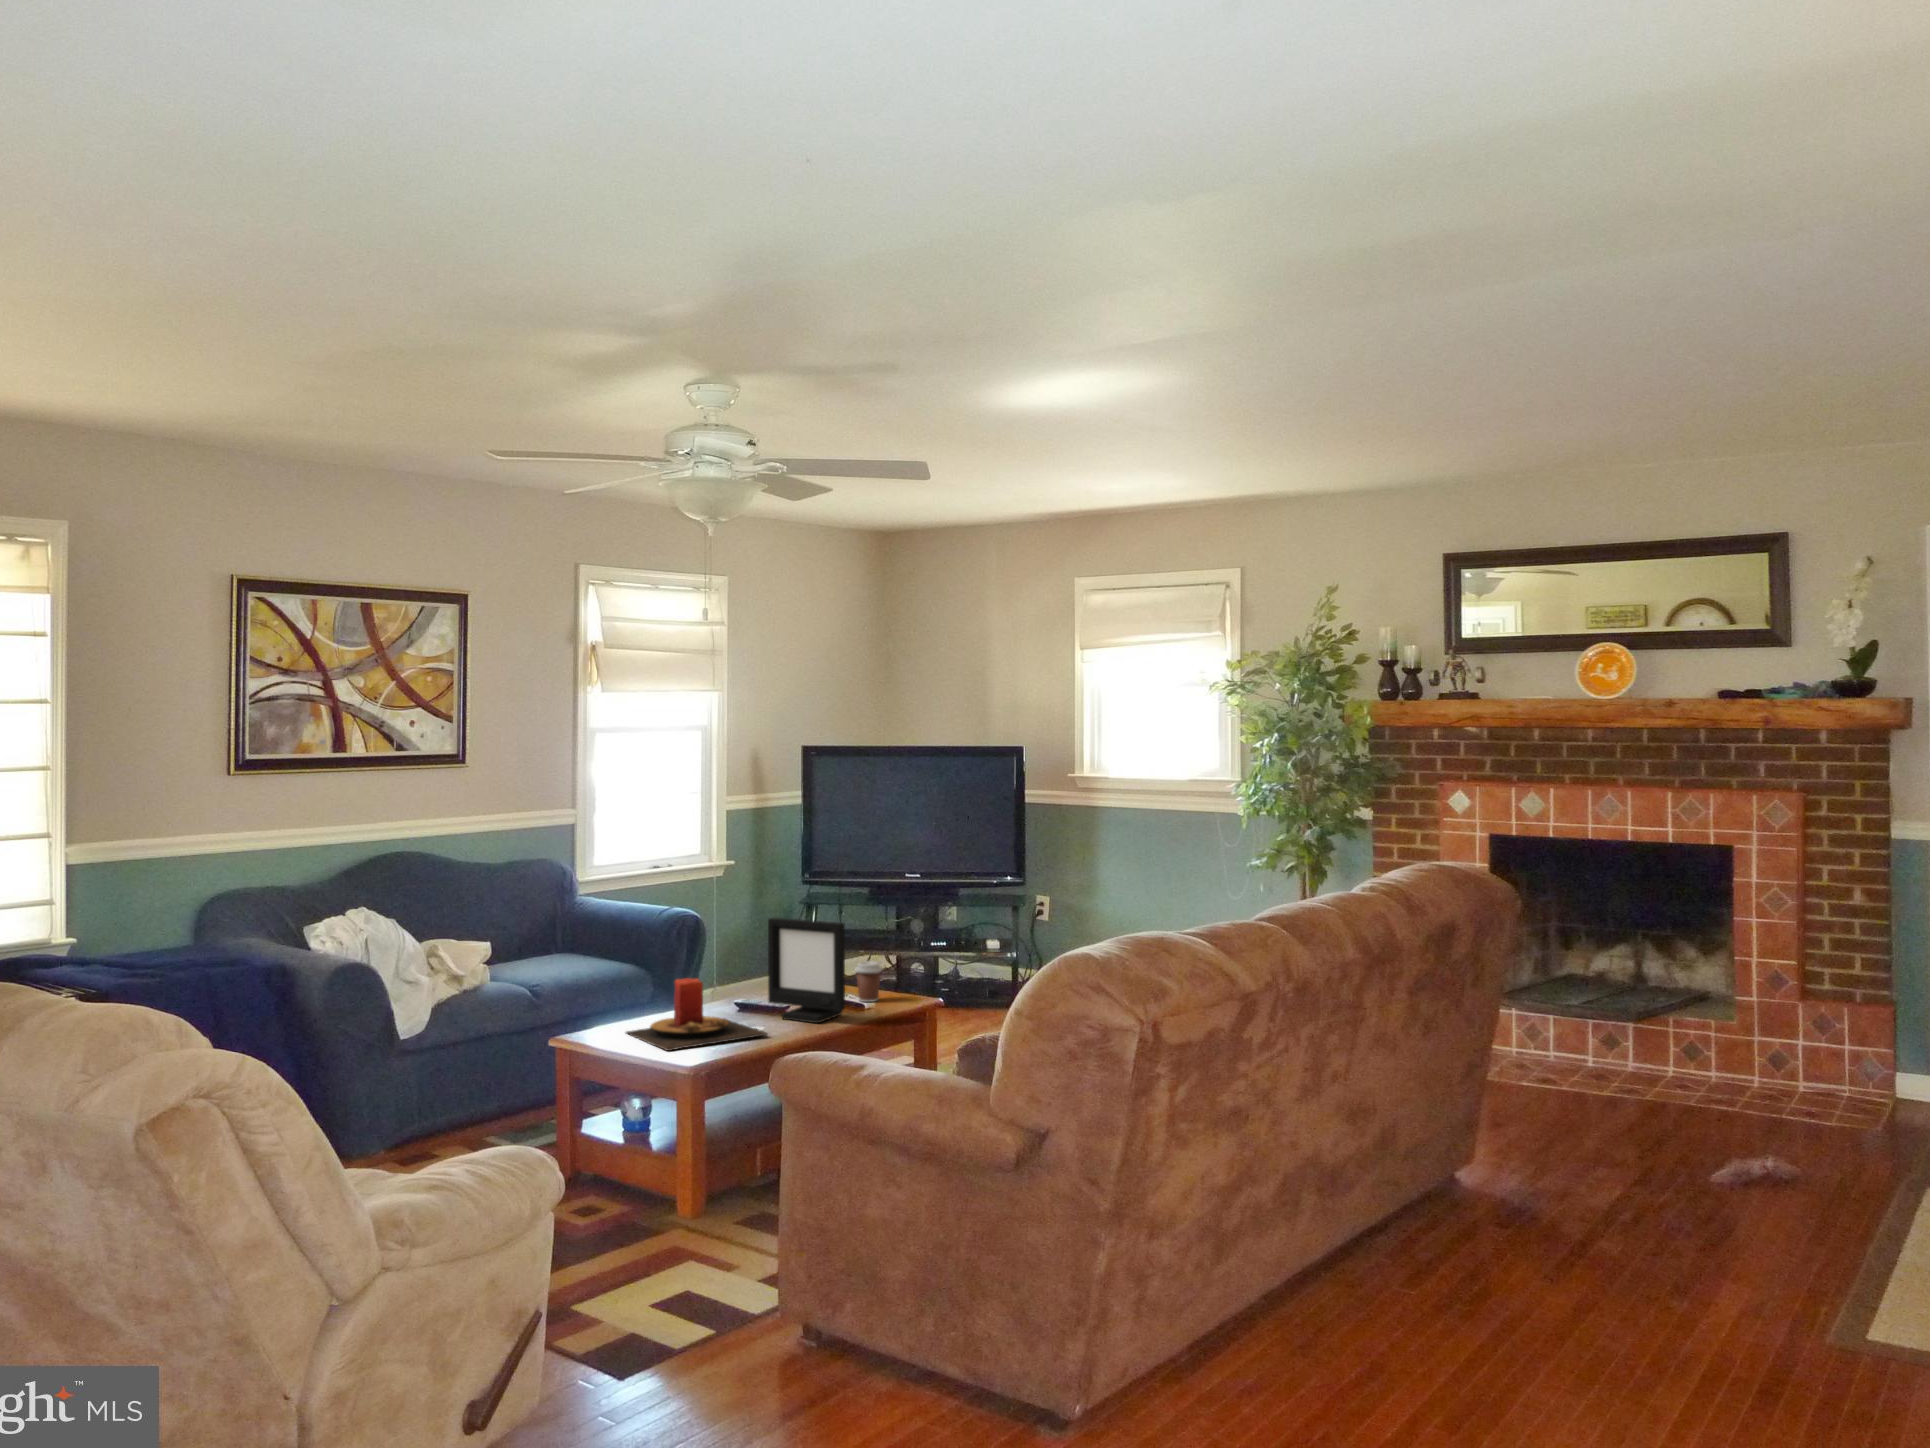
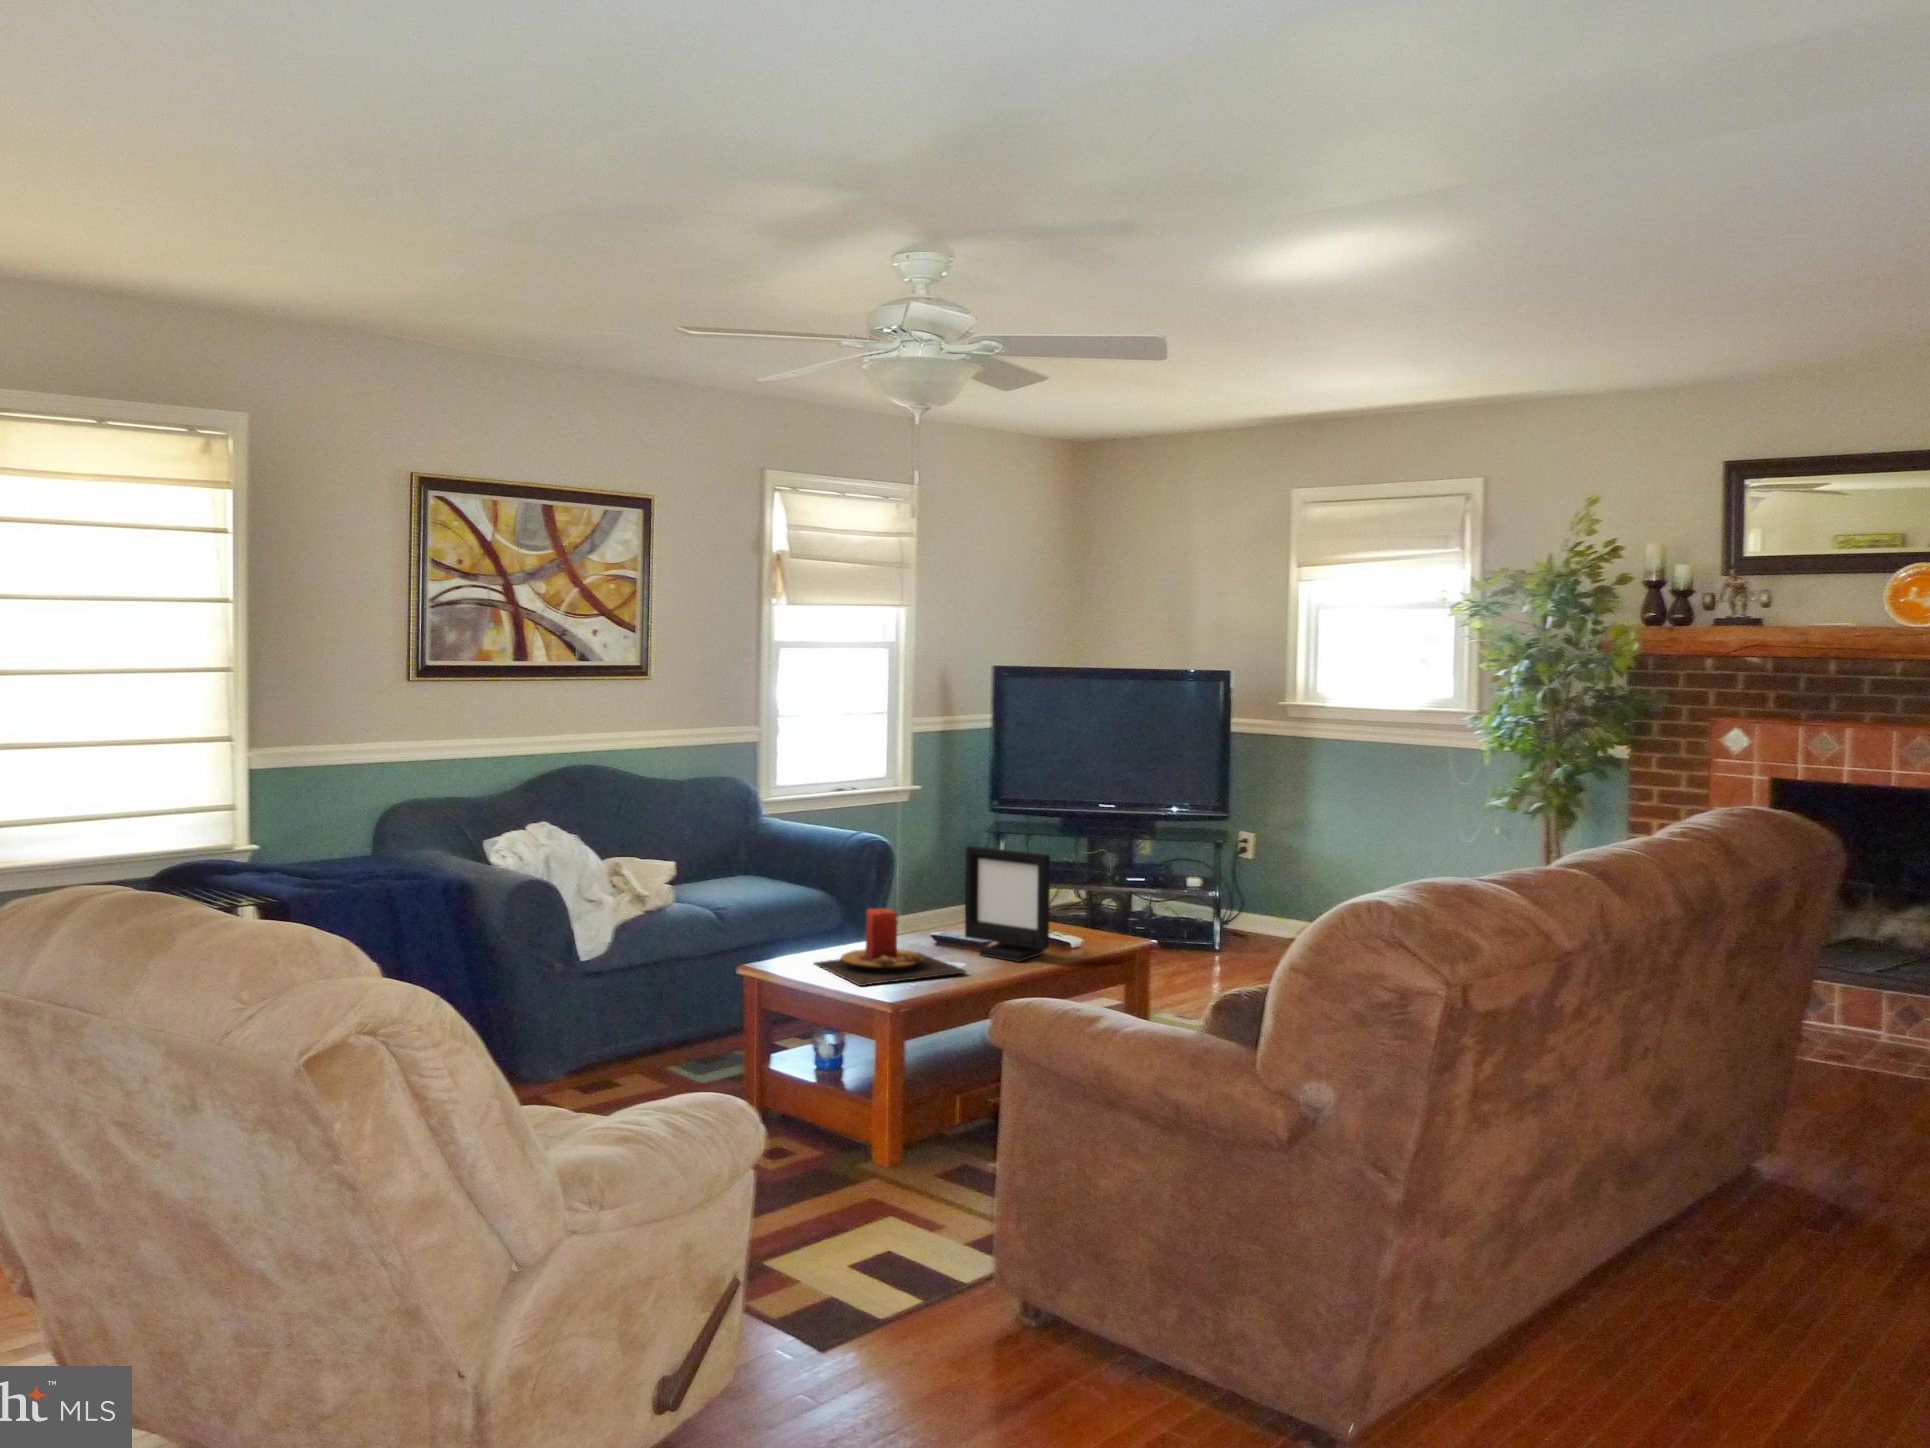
coffee cup: present [855,961,882,1002] -> none [1056,896,1087,940]

